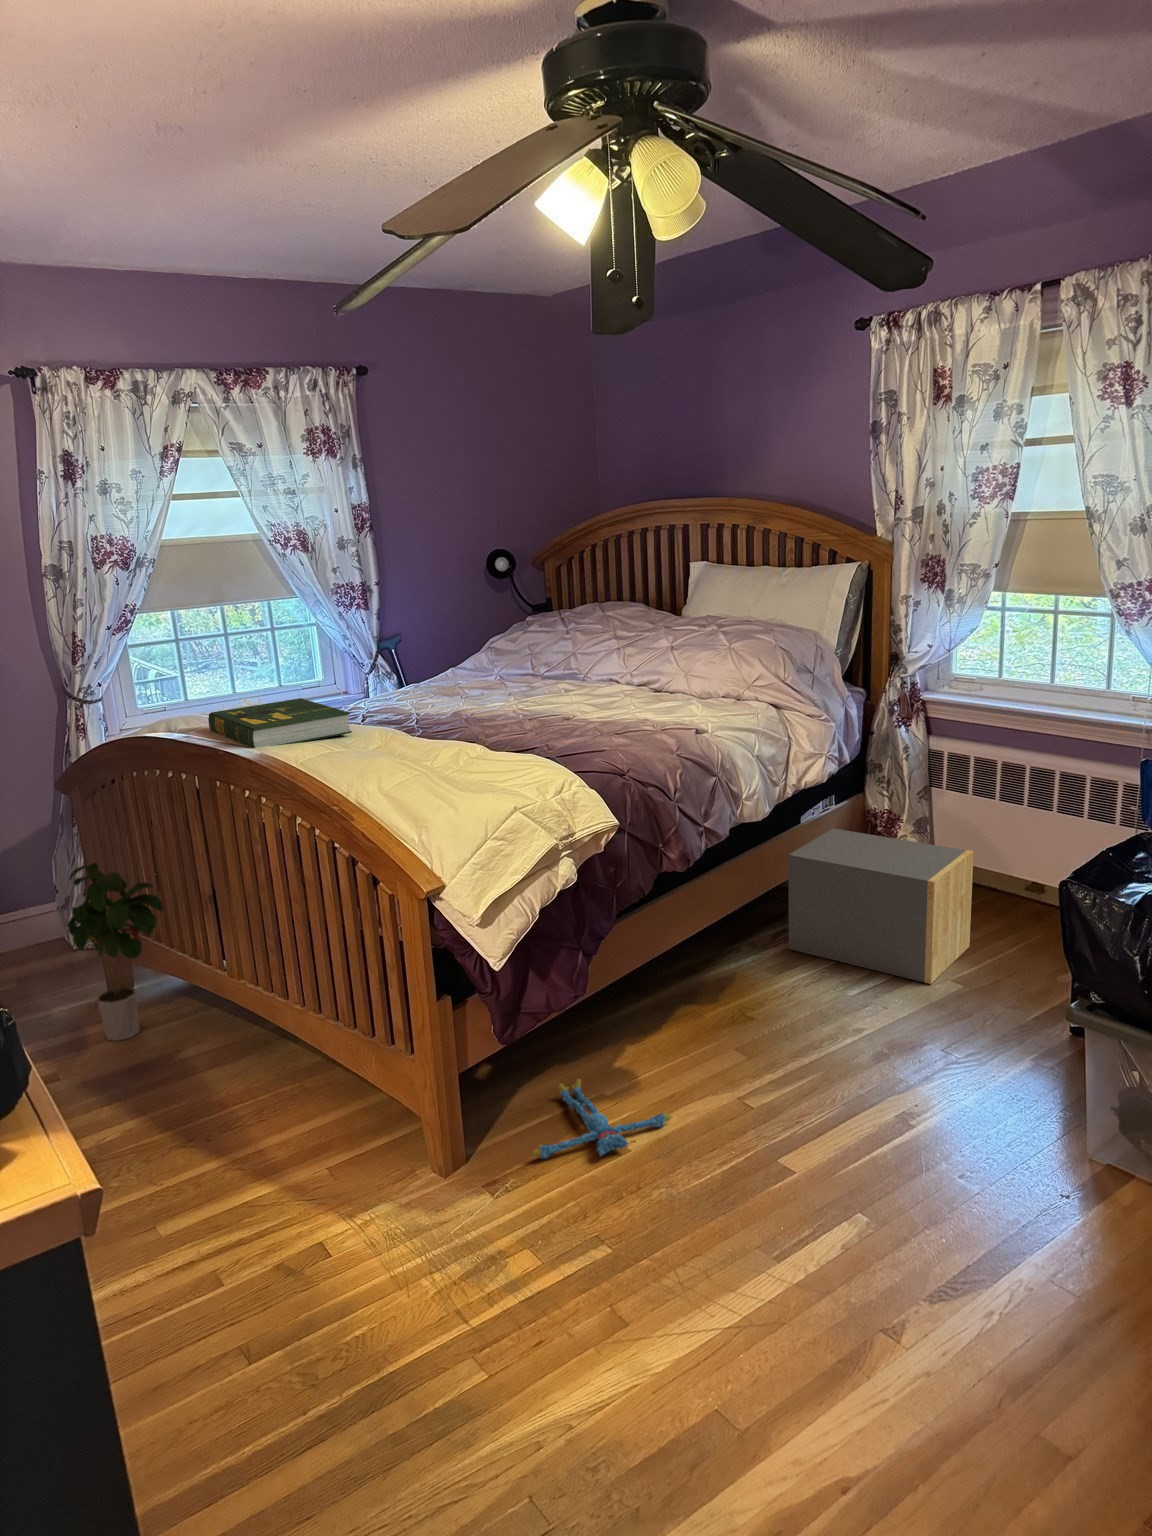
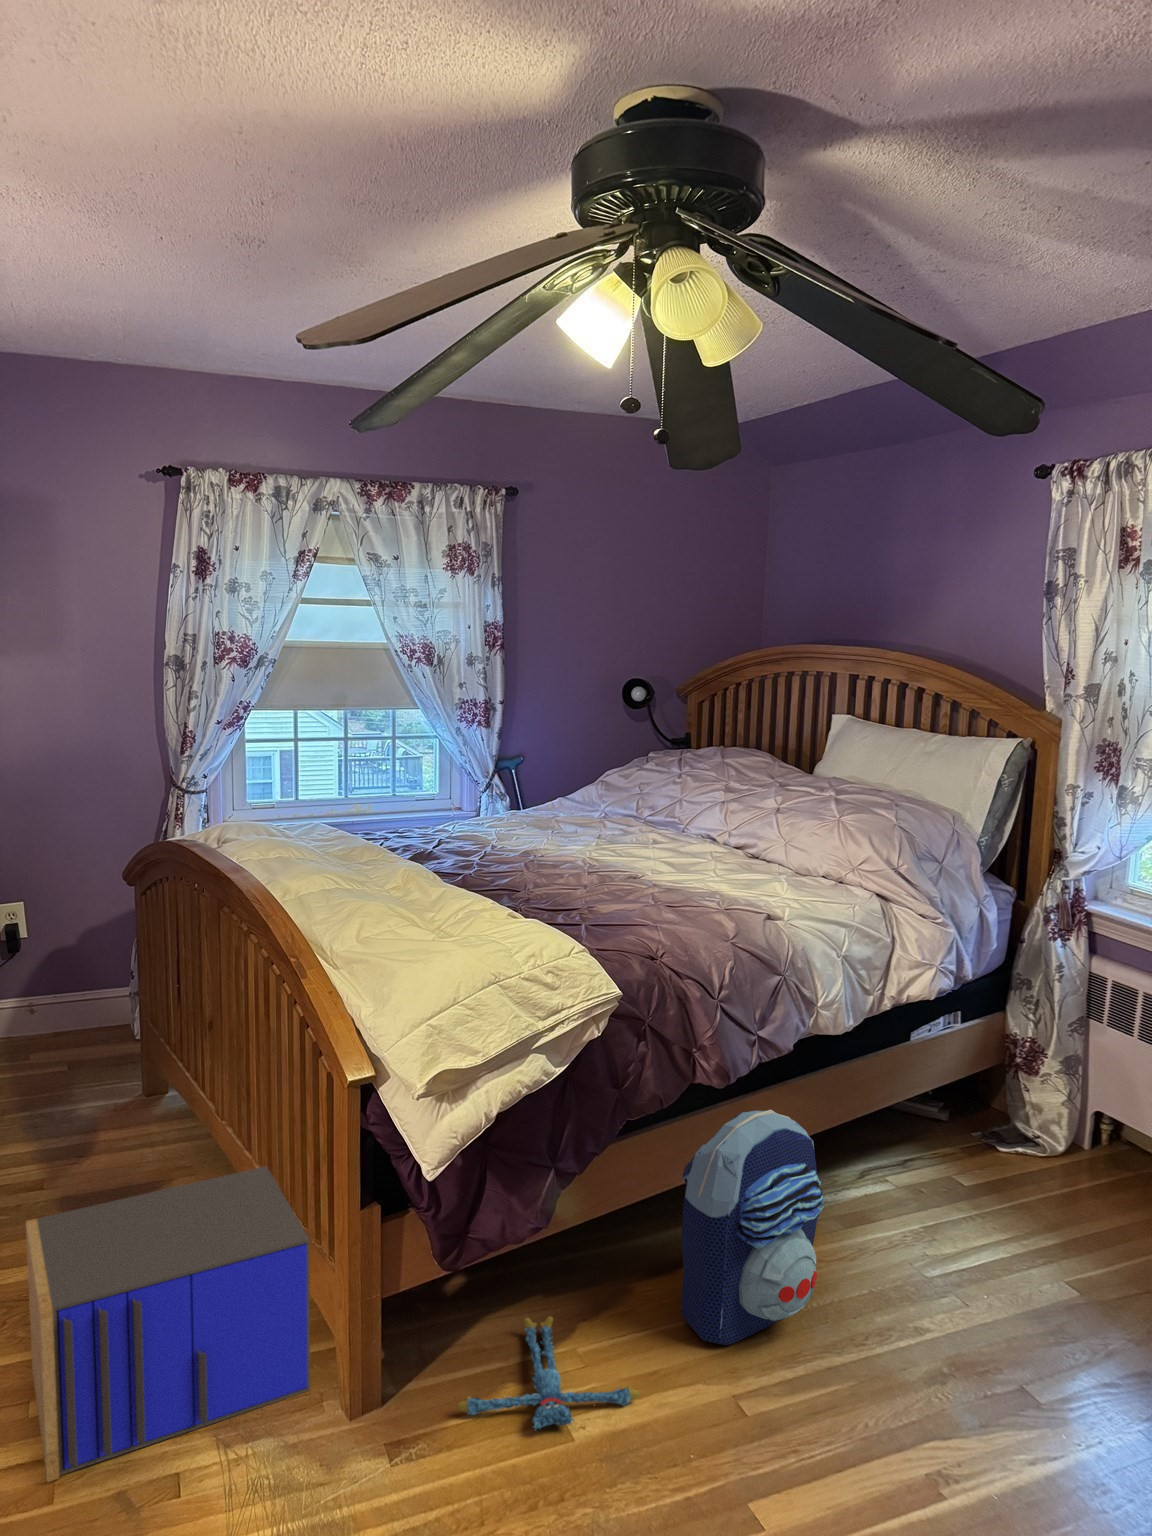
book: present [208,698,352,748] -> none [251,821,383,875]
nightstand: present [788,829,973,984] -> present [26,1166,310,1482]
potted plant: present [67,863,163,1041] -> none [93,963,176,1155]
backpack: none [668,883,783,1073] -> present [681,1110,824,1345]

